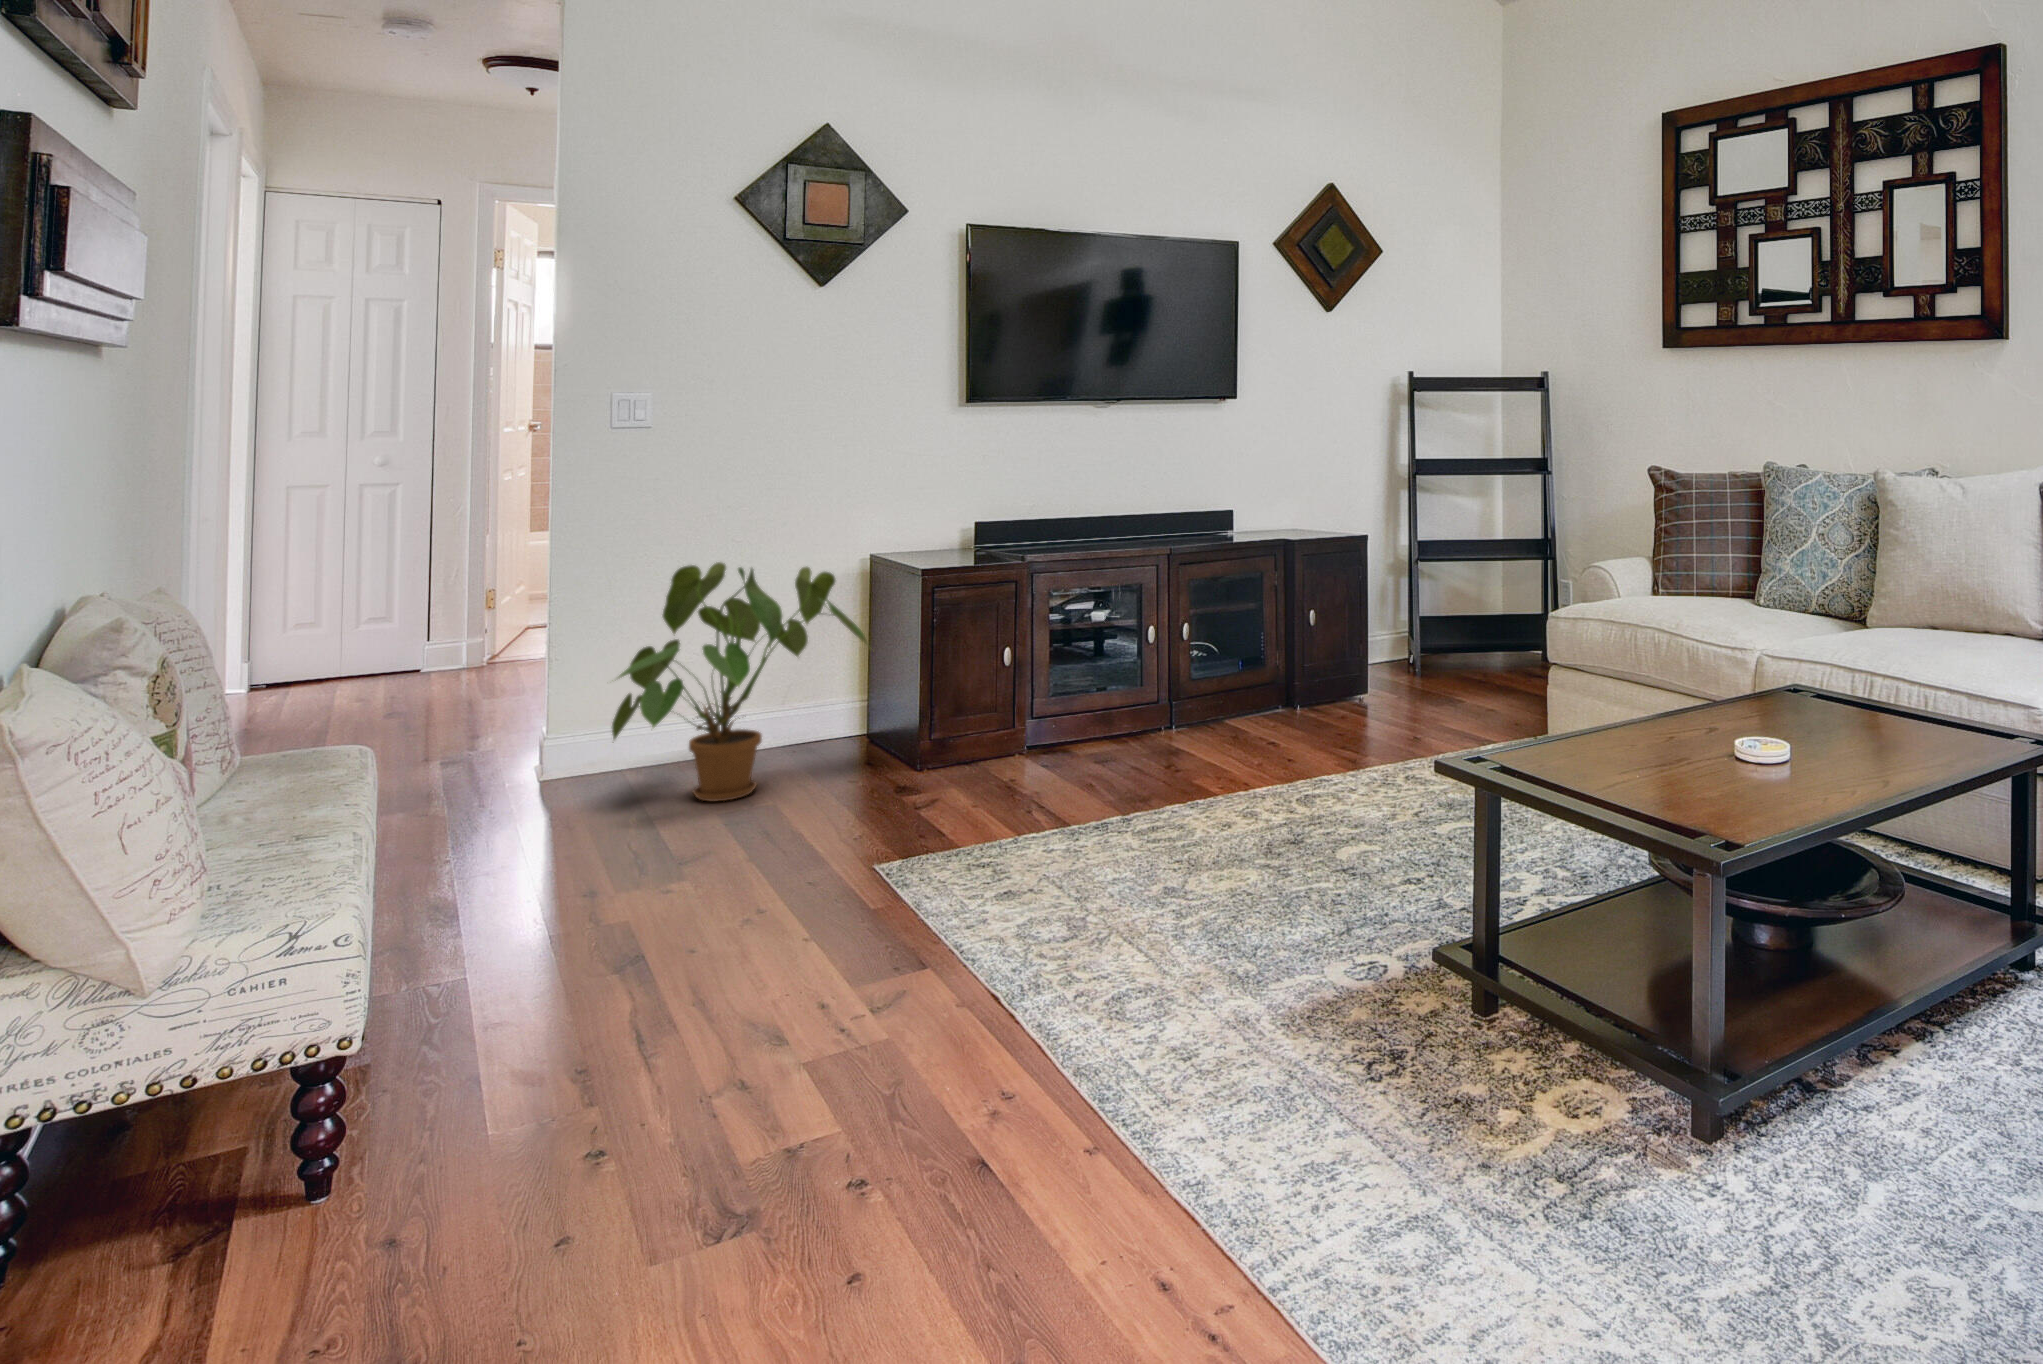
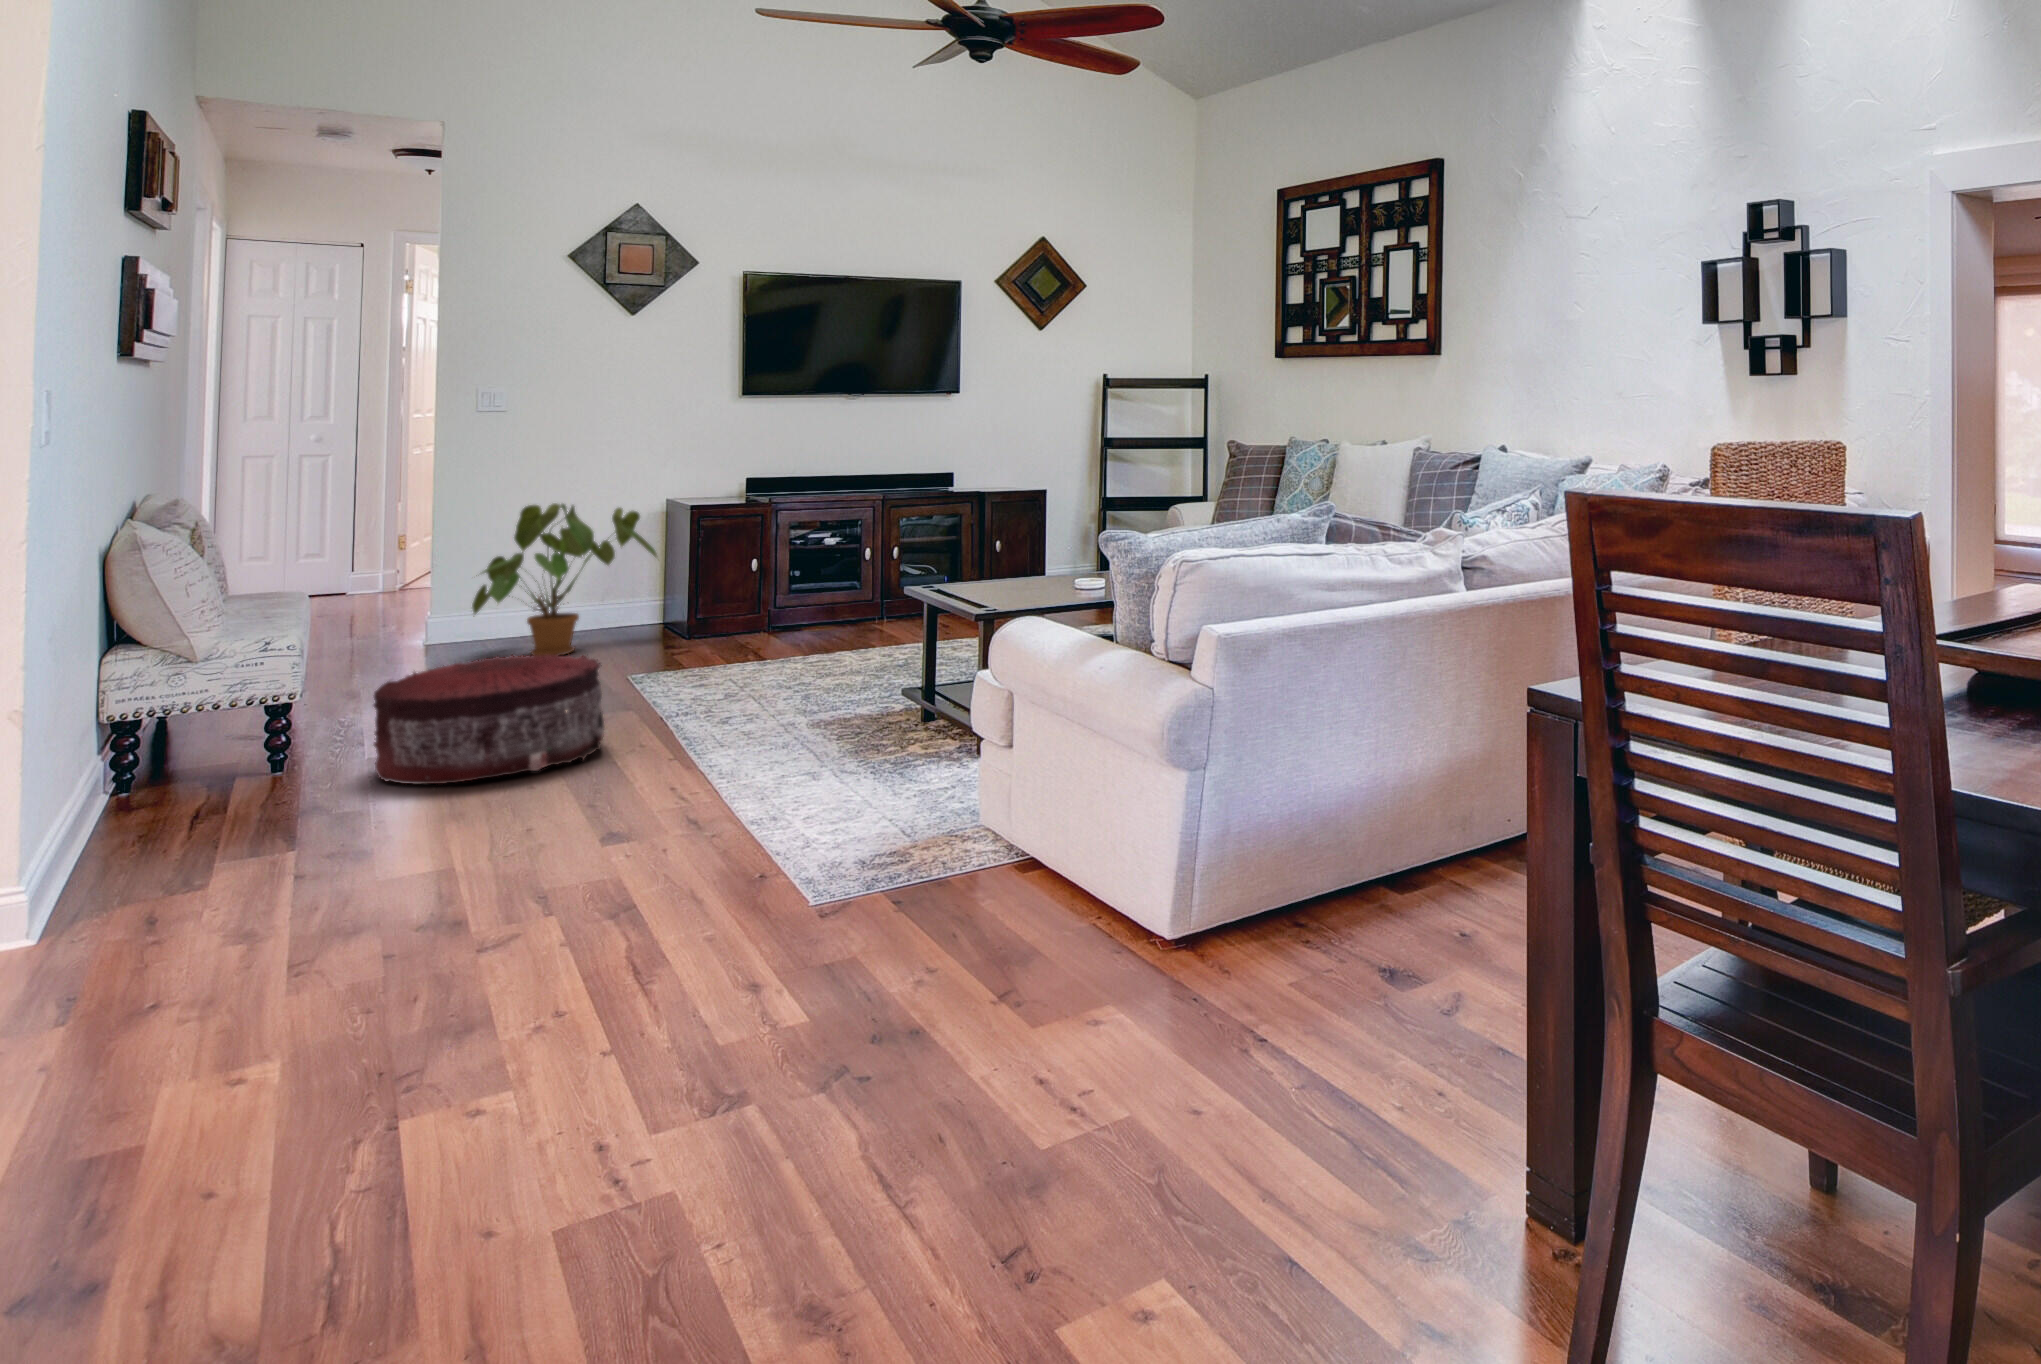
pouf: none [498,891,928,1240] -> present [373,655,604,784]

